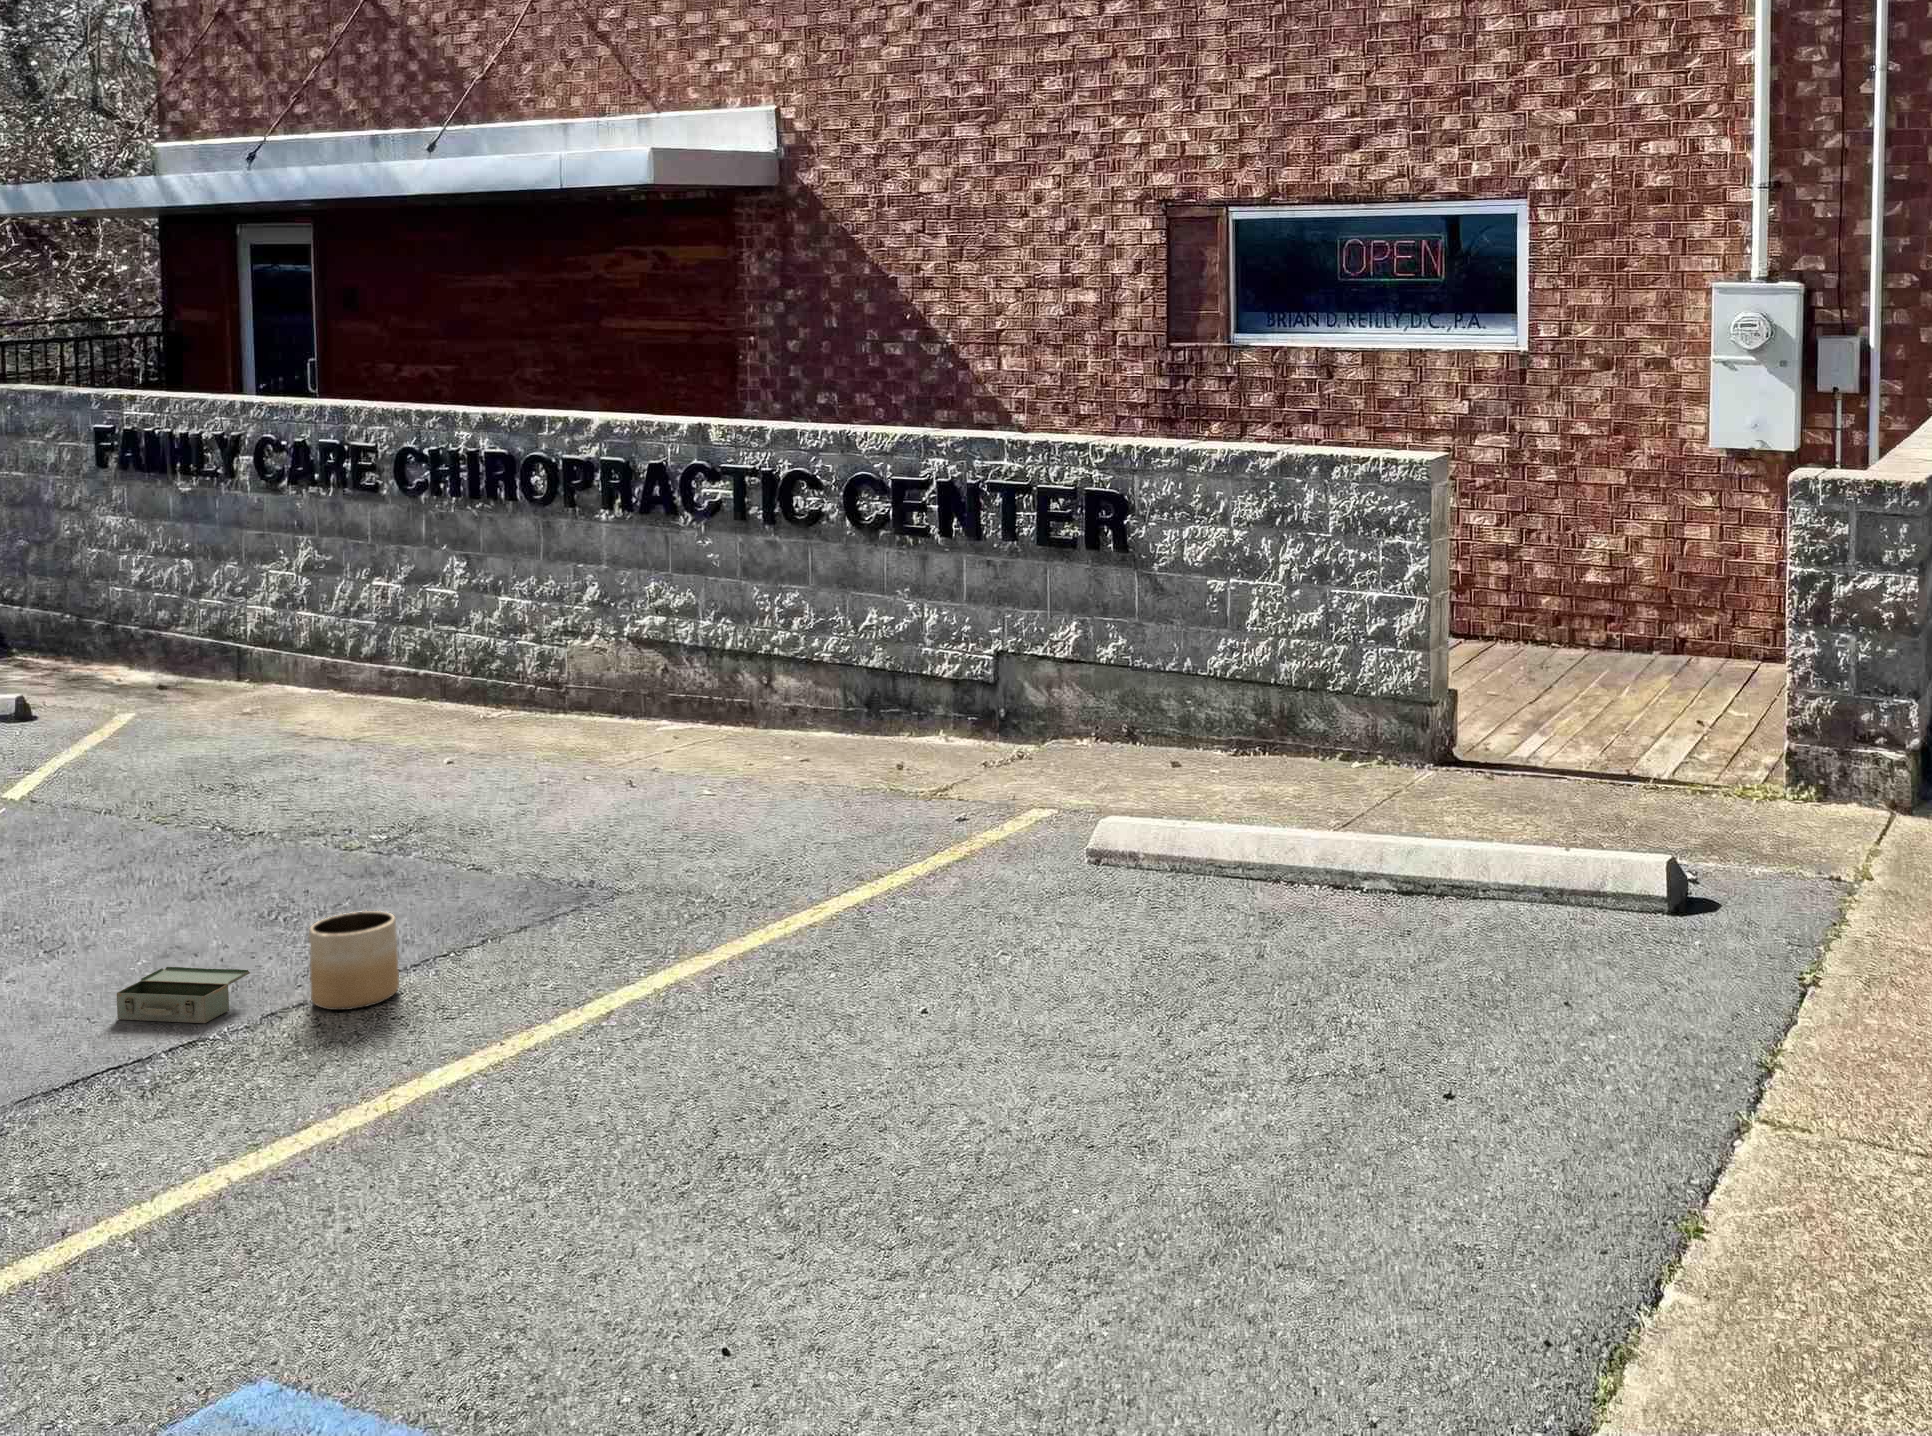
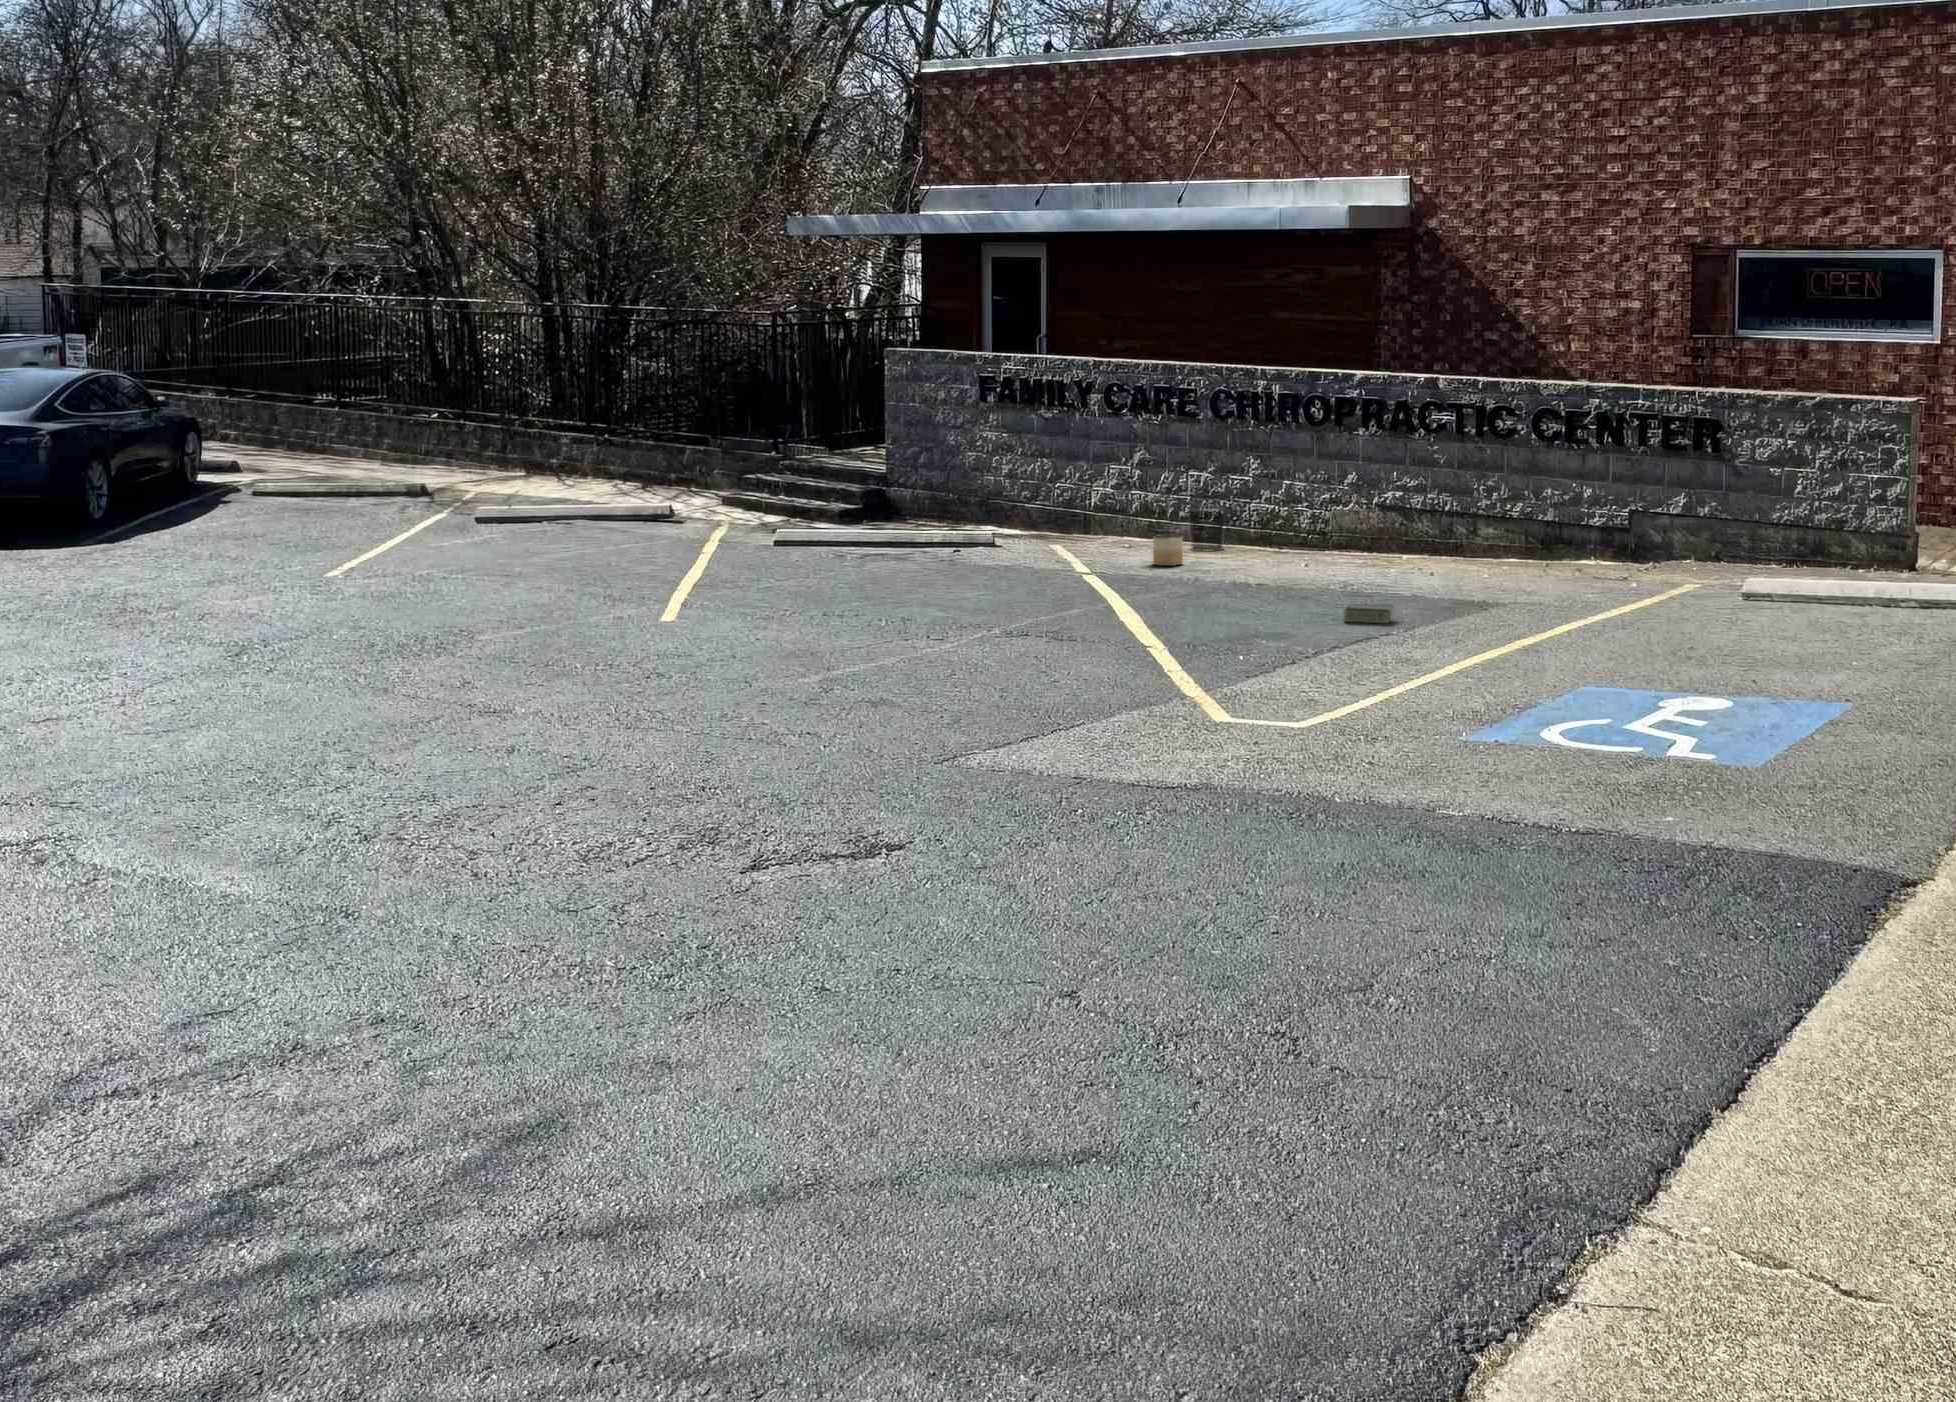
waste bin: none [219,671,296,760] -> present [1188,505,1225,551]
planter: present [309,911,399,1010] -> present [1153,535,1183,566]

